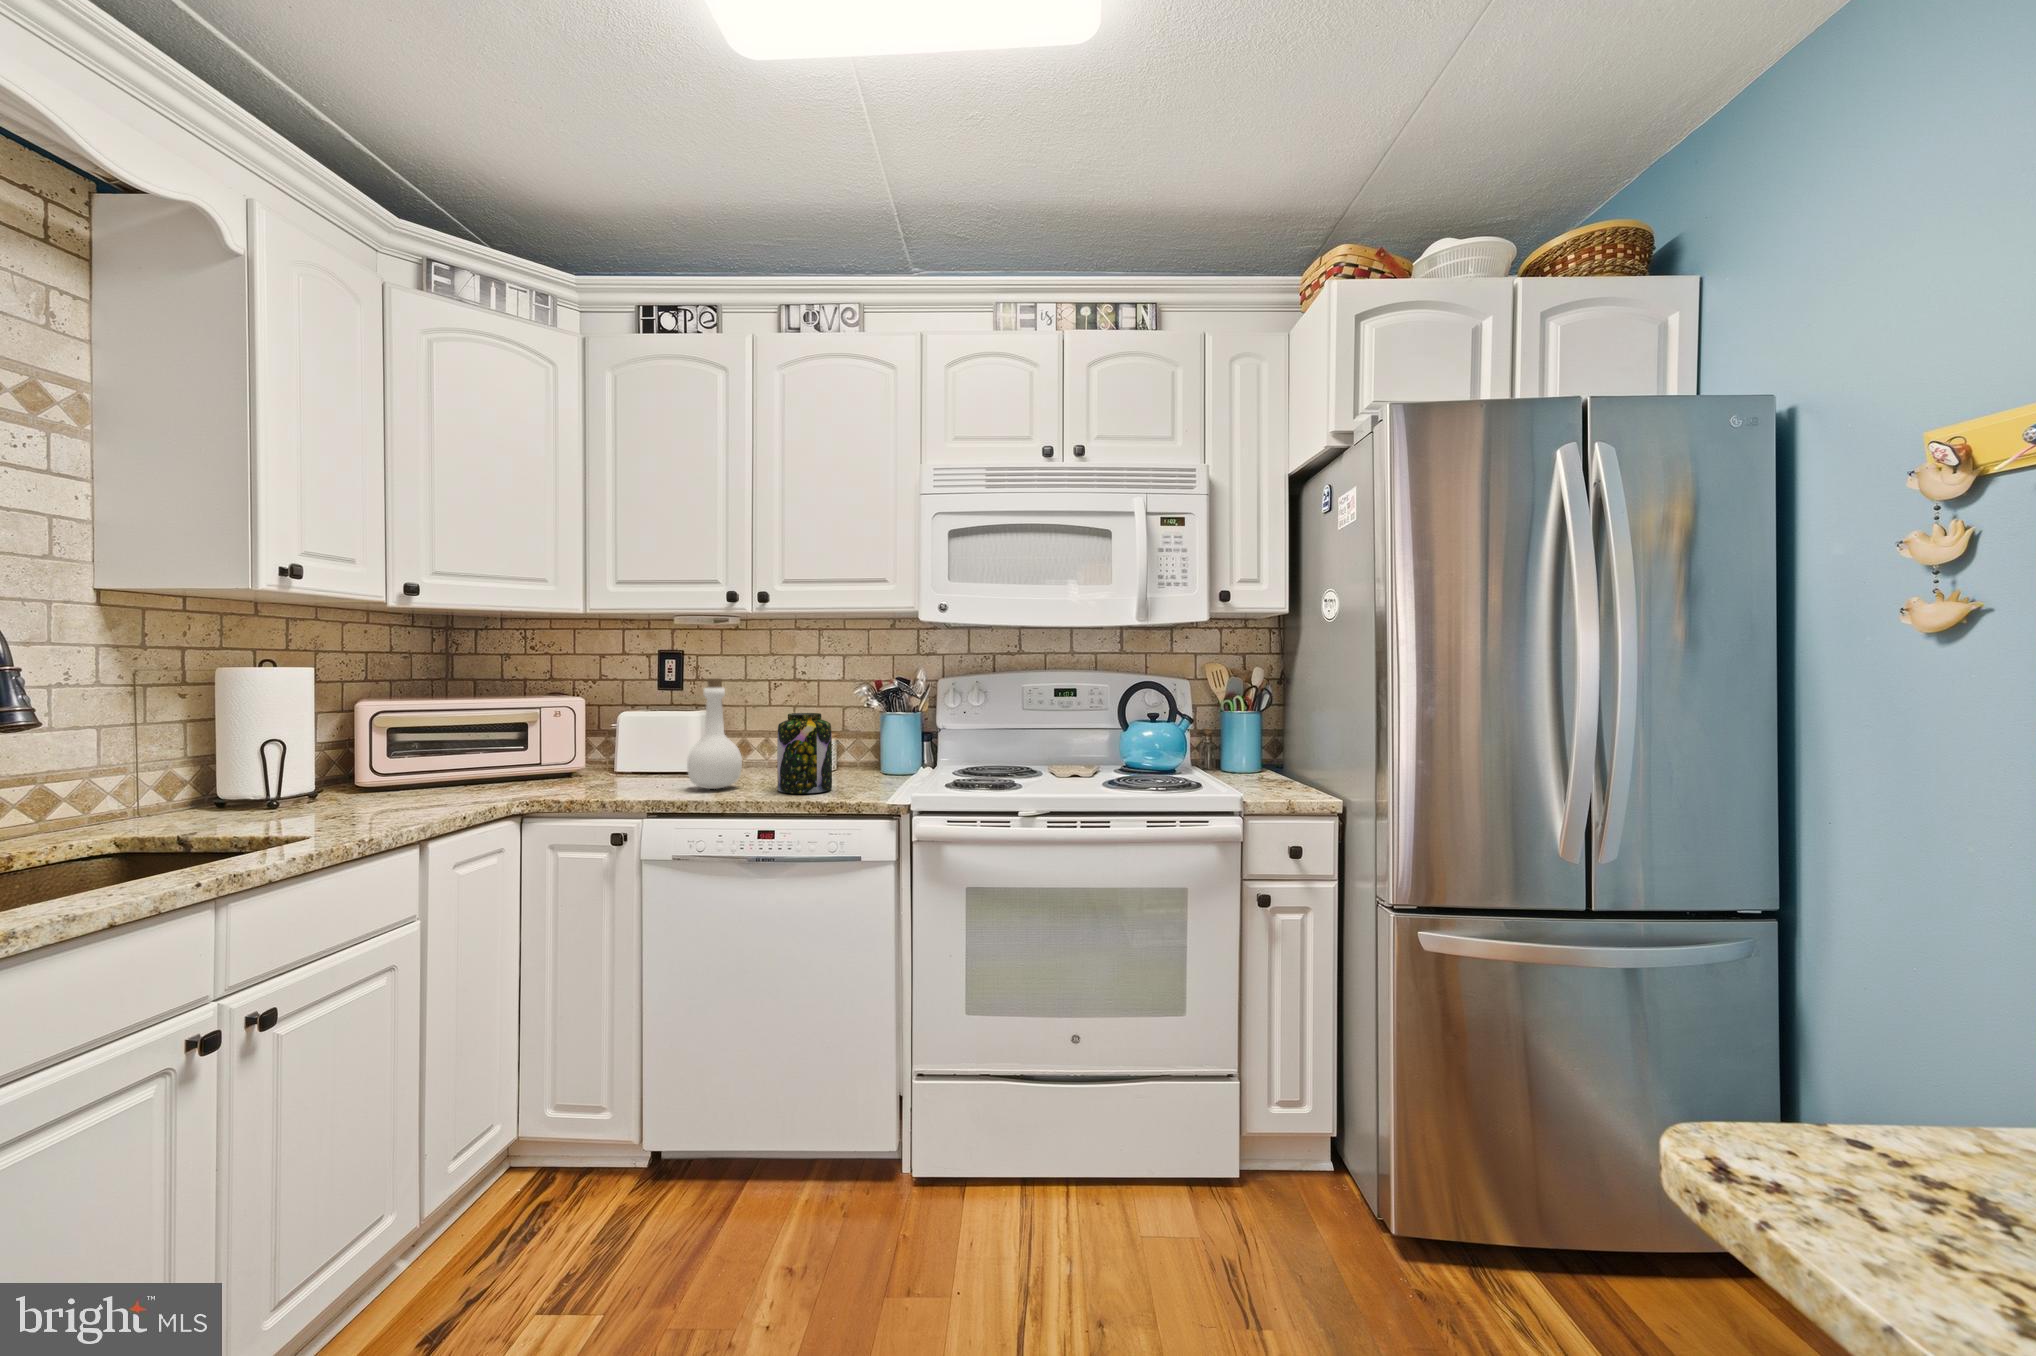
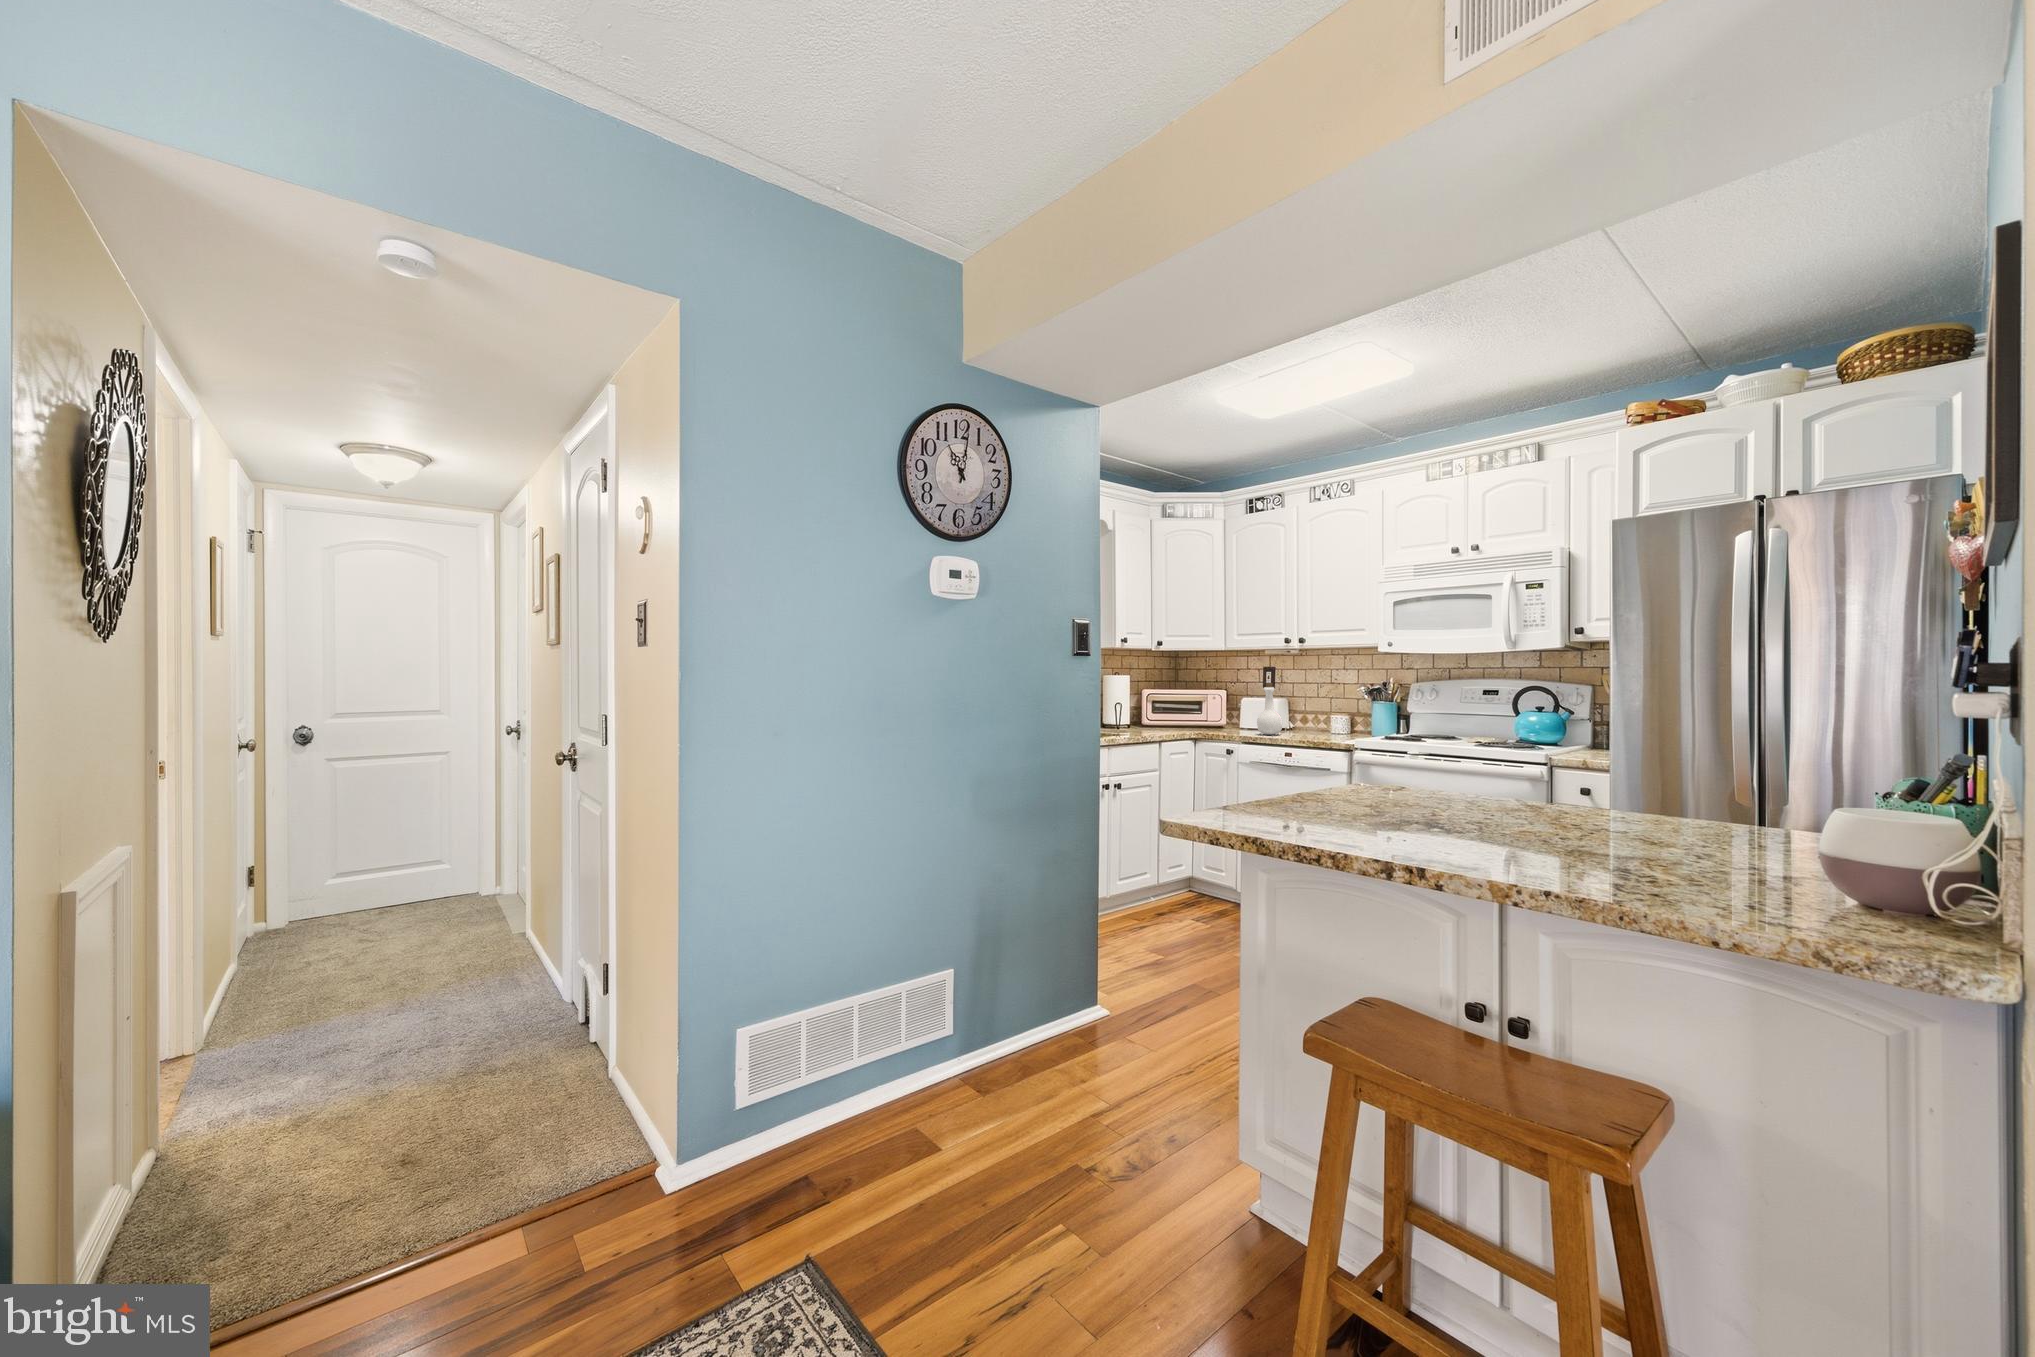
jar: present [777,713,832,794] -> none [1294,700,1321,739]

